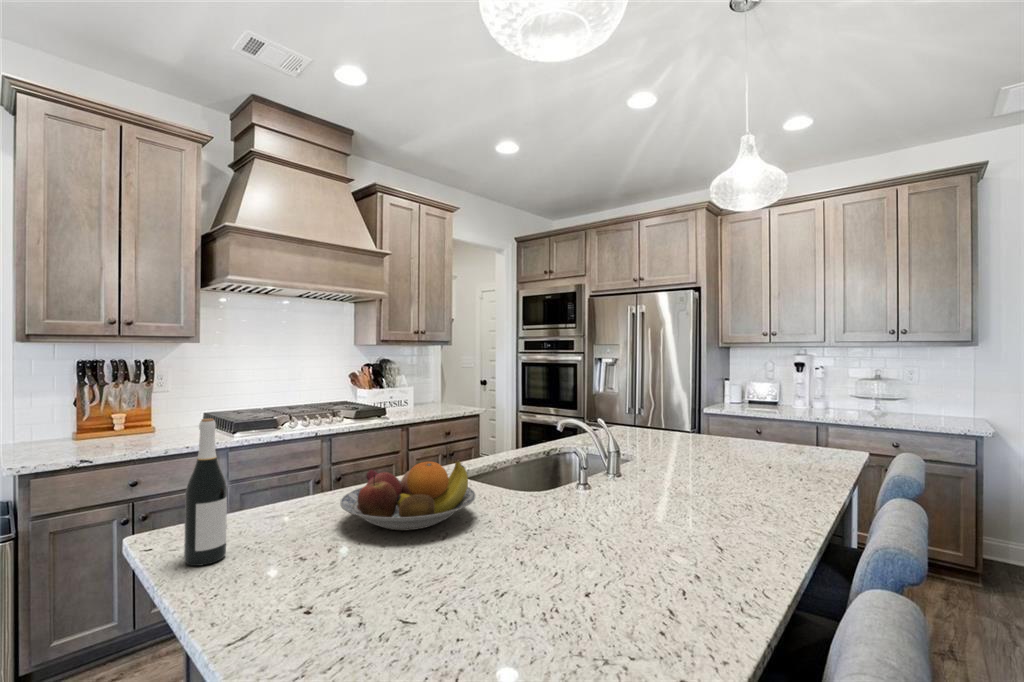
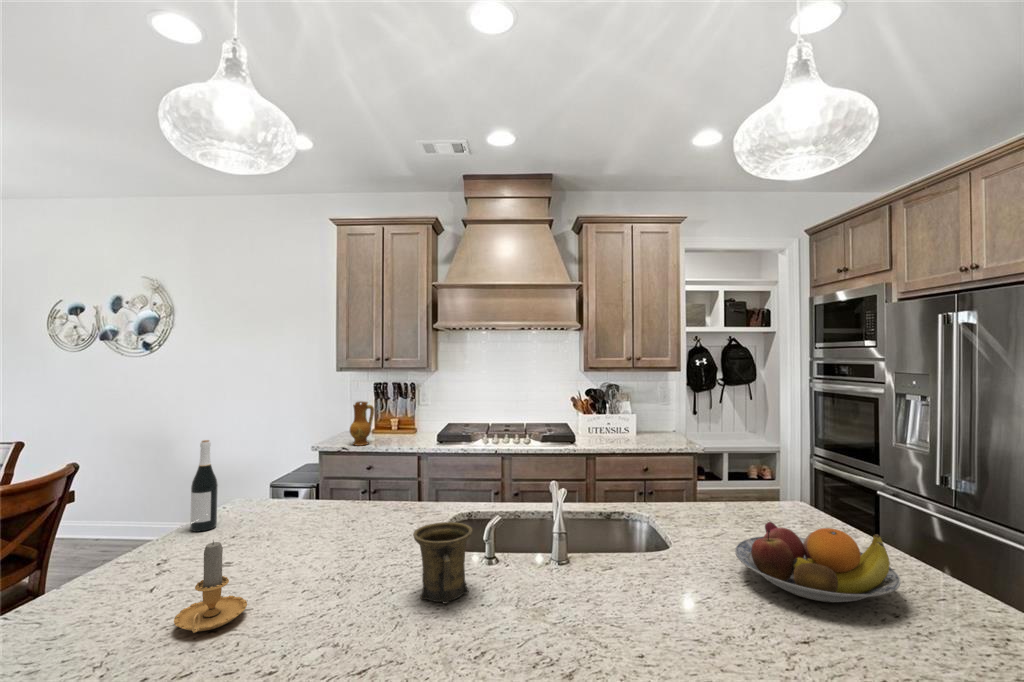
ceramic jug: none [80,384,122,452] -> present [350,401,374,446]
mug: none [587,450,648,513] -> present [413,522,473,603]
fruit bowl: present [340,460,476,530] -> present [735,522,900,603]
candle: none [505,488,589,588] -> present [174,541,247,633]

